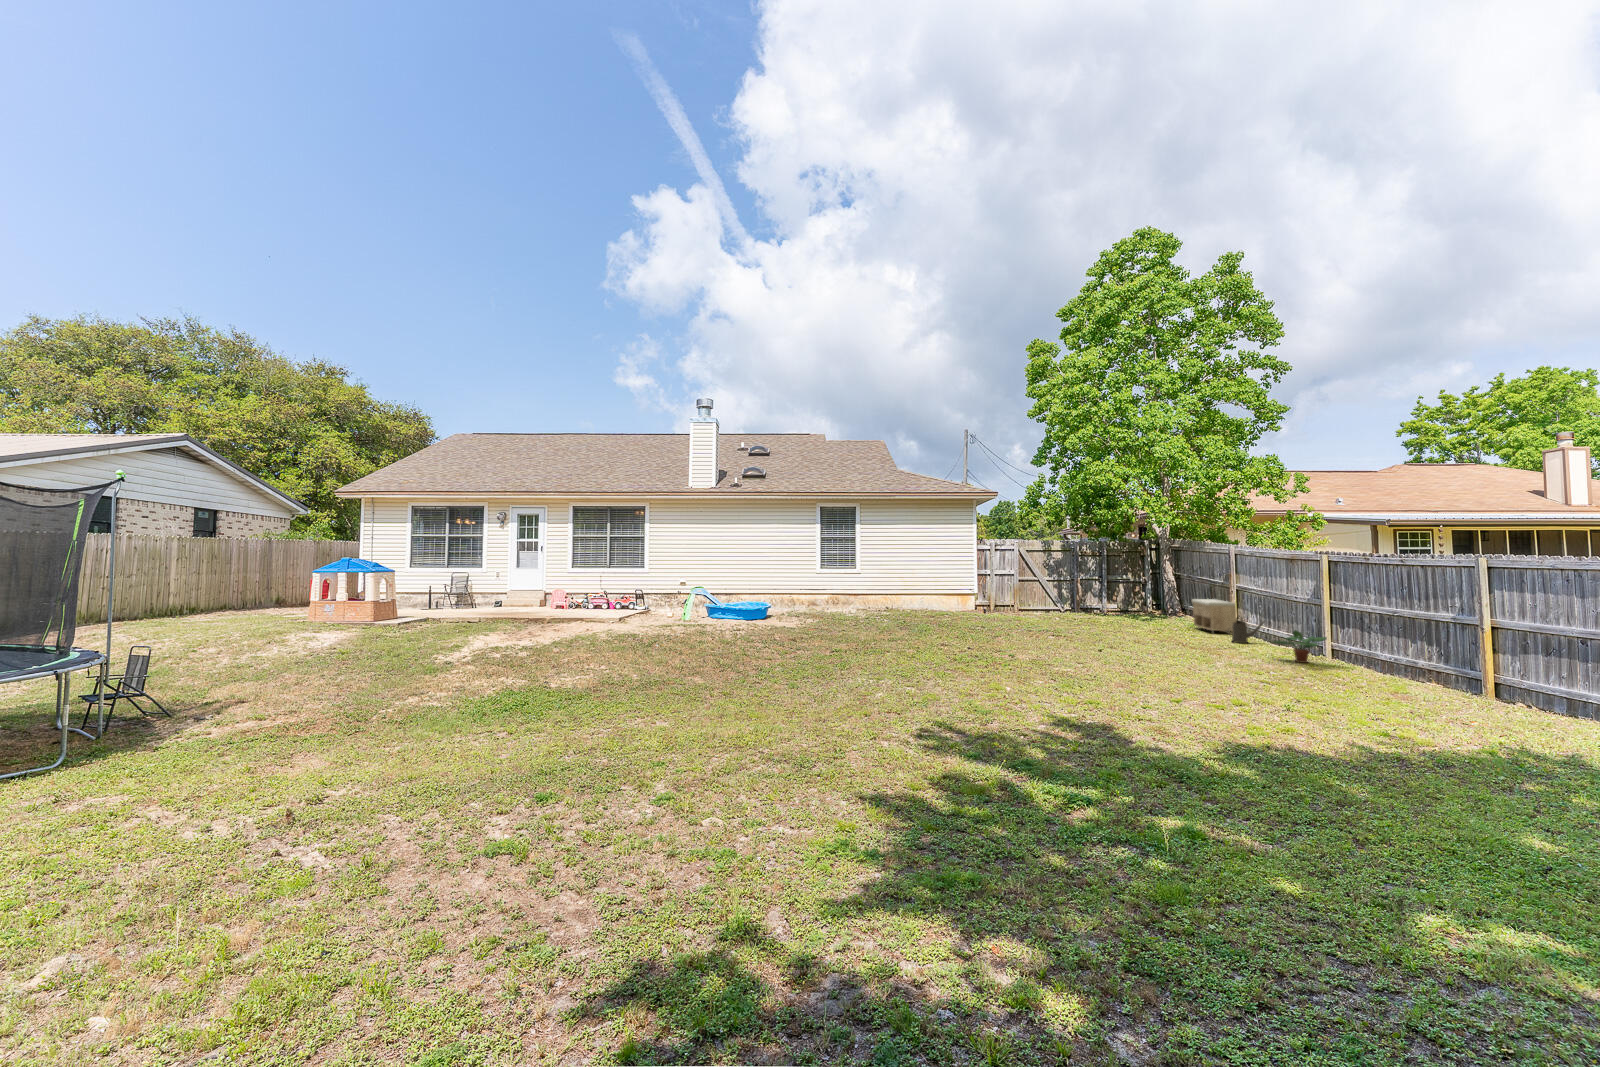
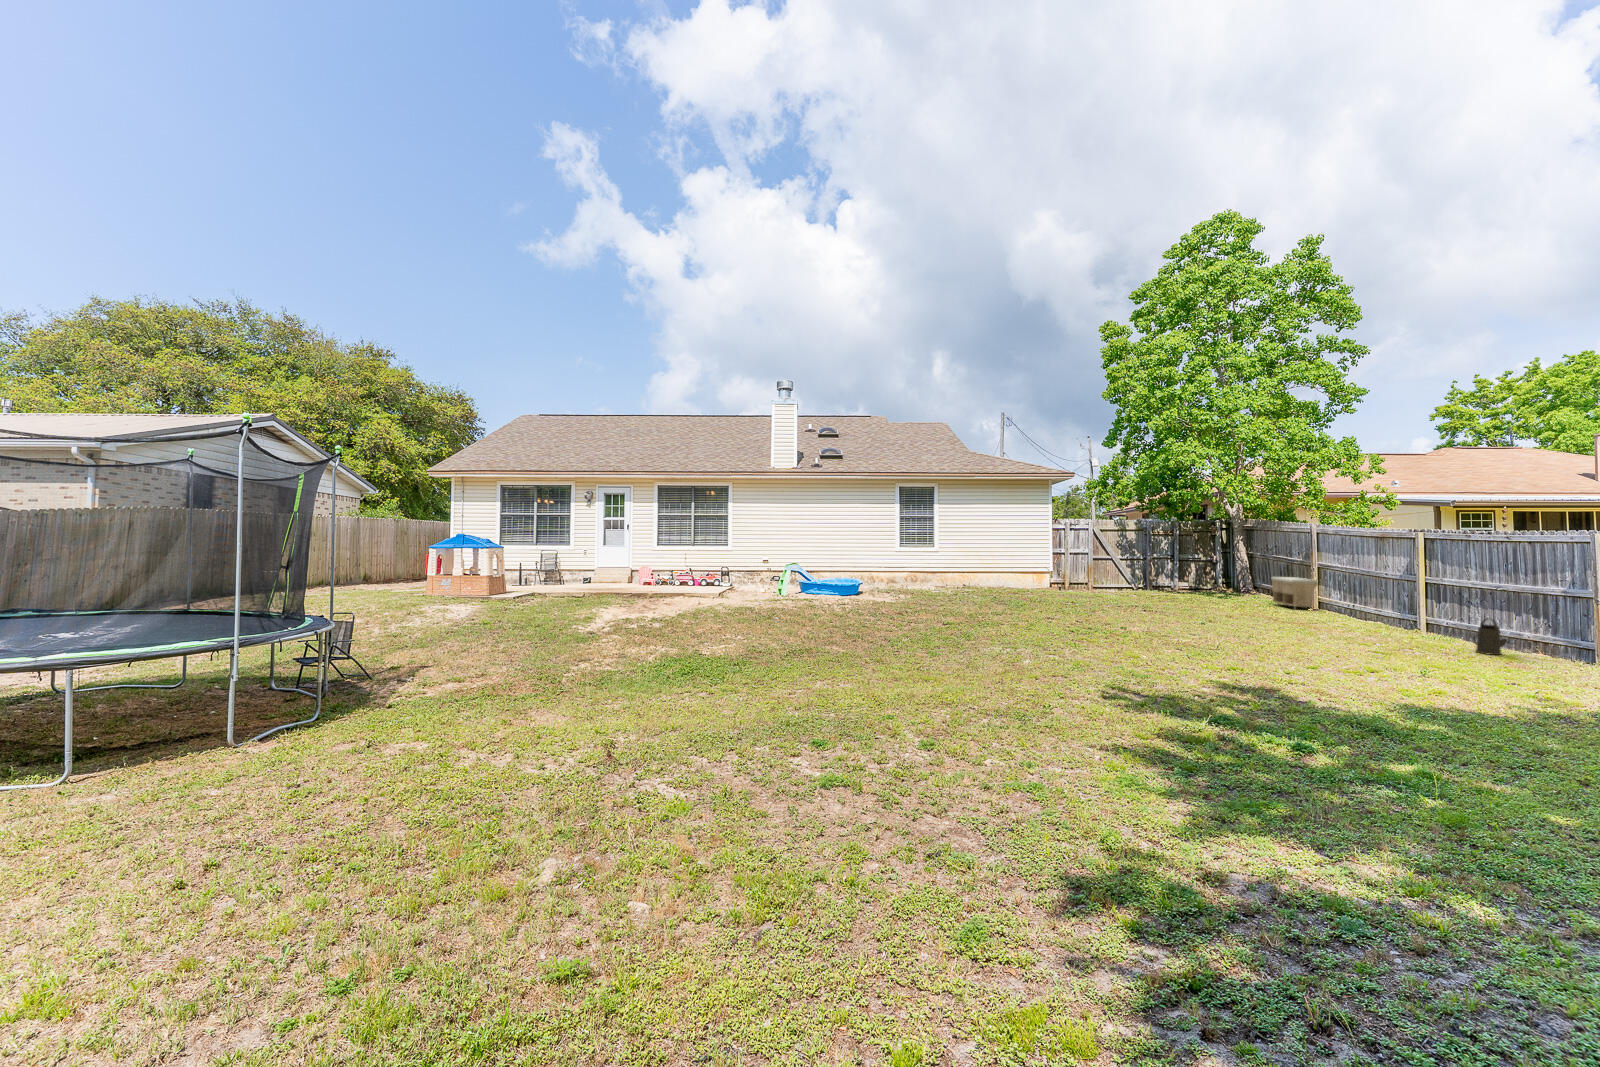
watering can: present [1227,616,1264,643] -> present [1473,619,1507,655]
potted plant: present [1271,630,1327,663] -> none [1365,603,1425,635]

